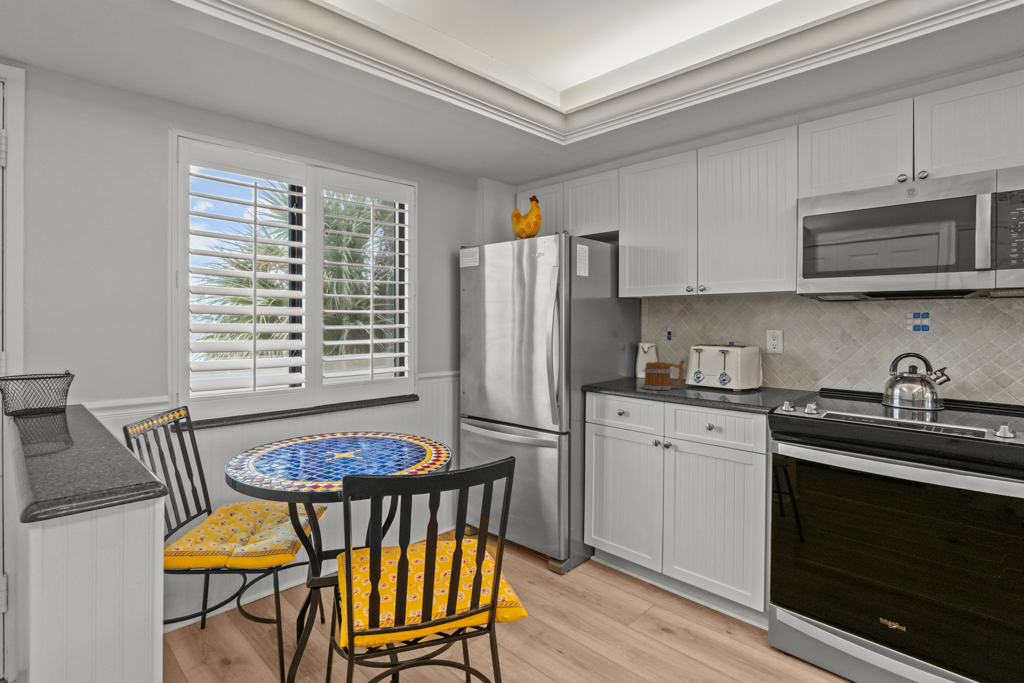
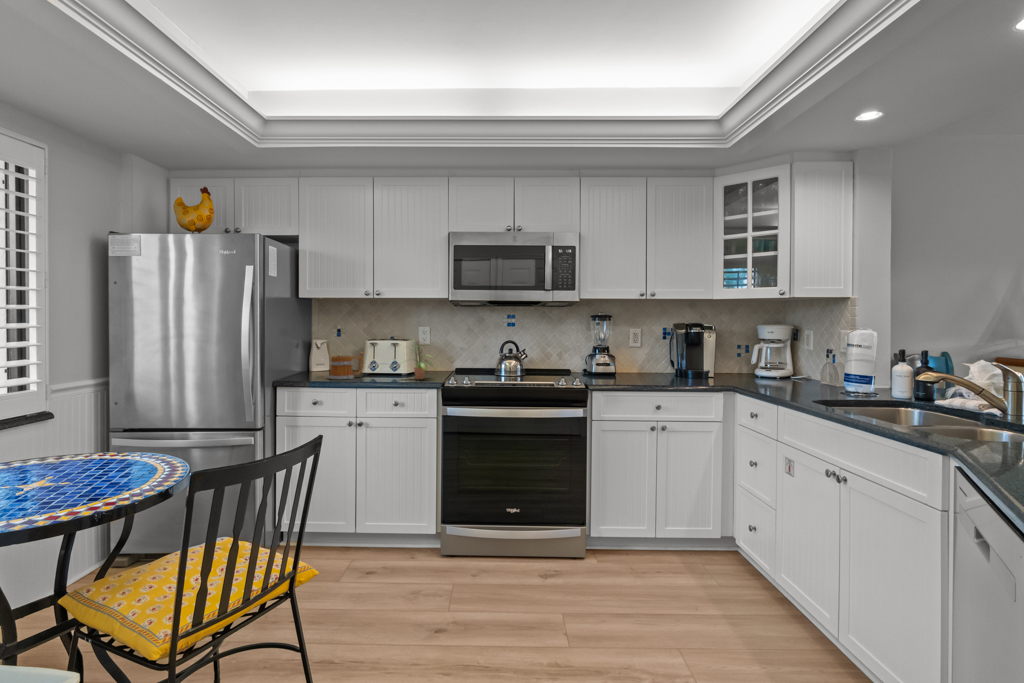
potted plant: none [721,341,774,400] -> present [413,345,432,379]

